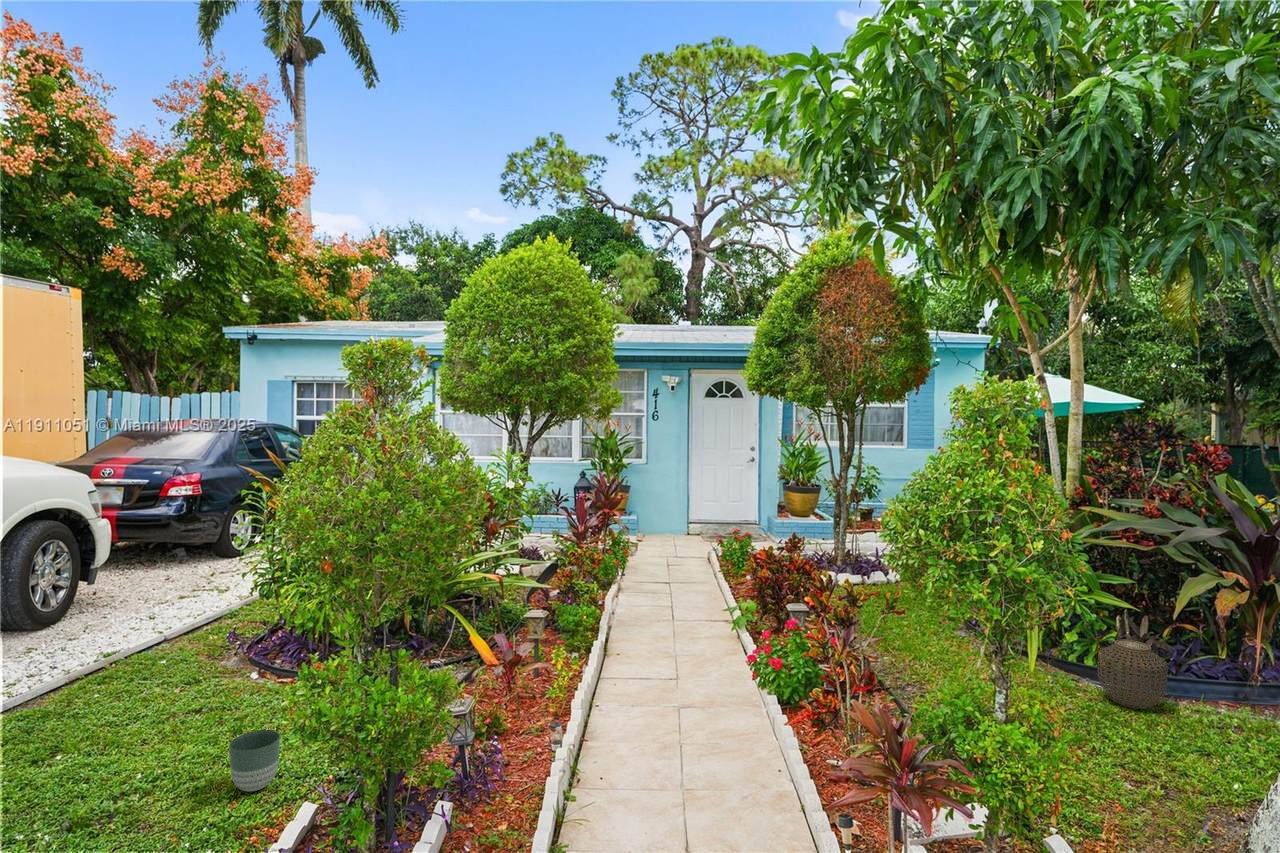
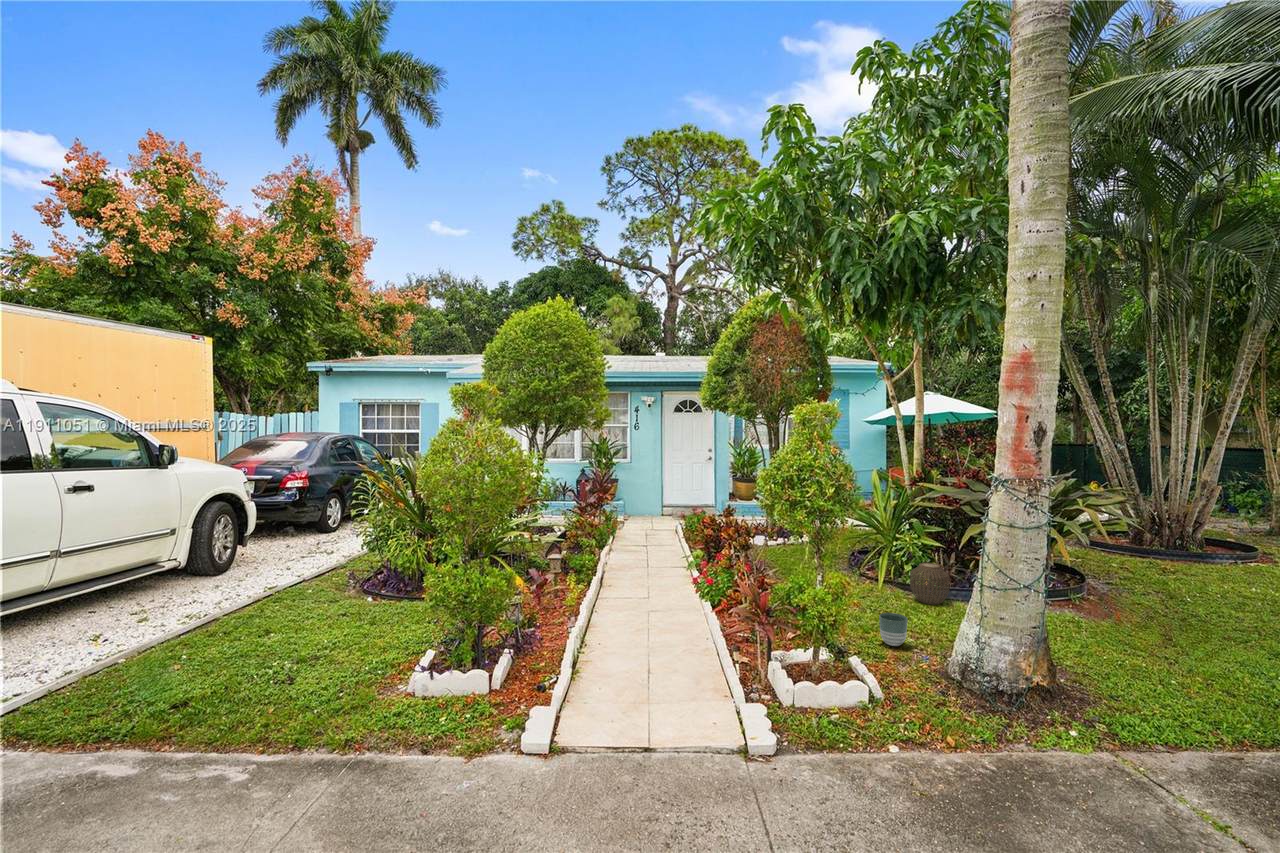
planter: present [229,730,280,792] -> present [879,613,907,646]

